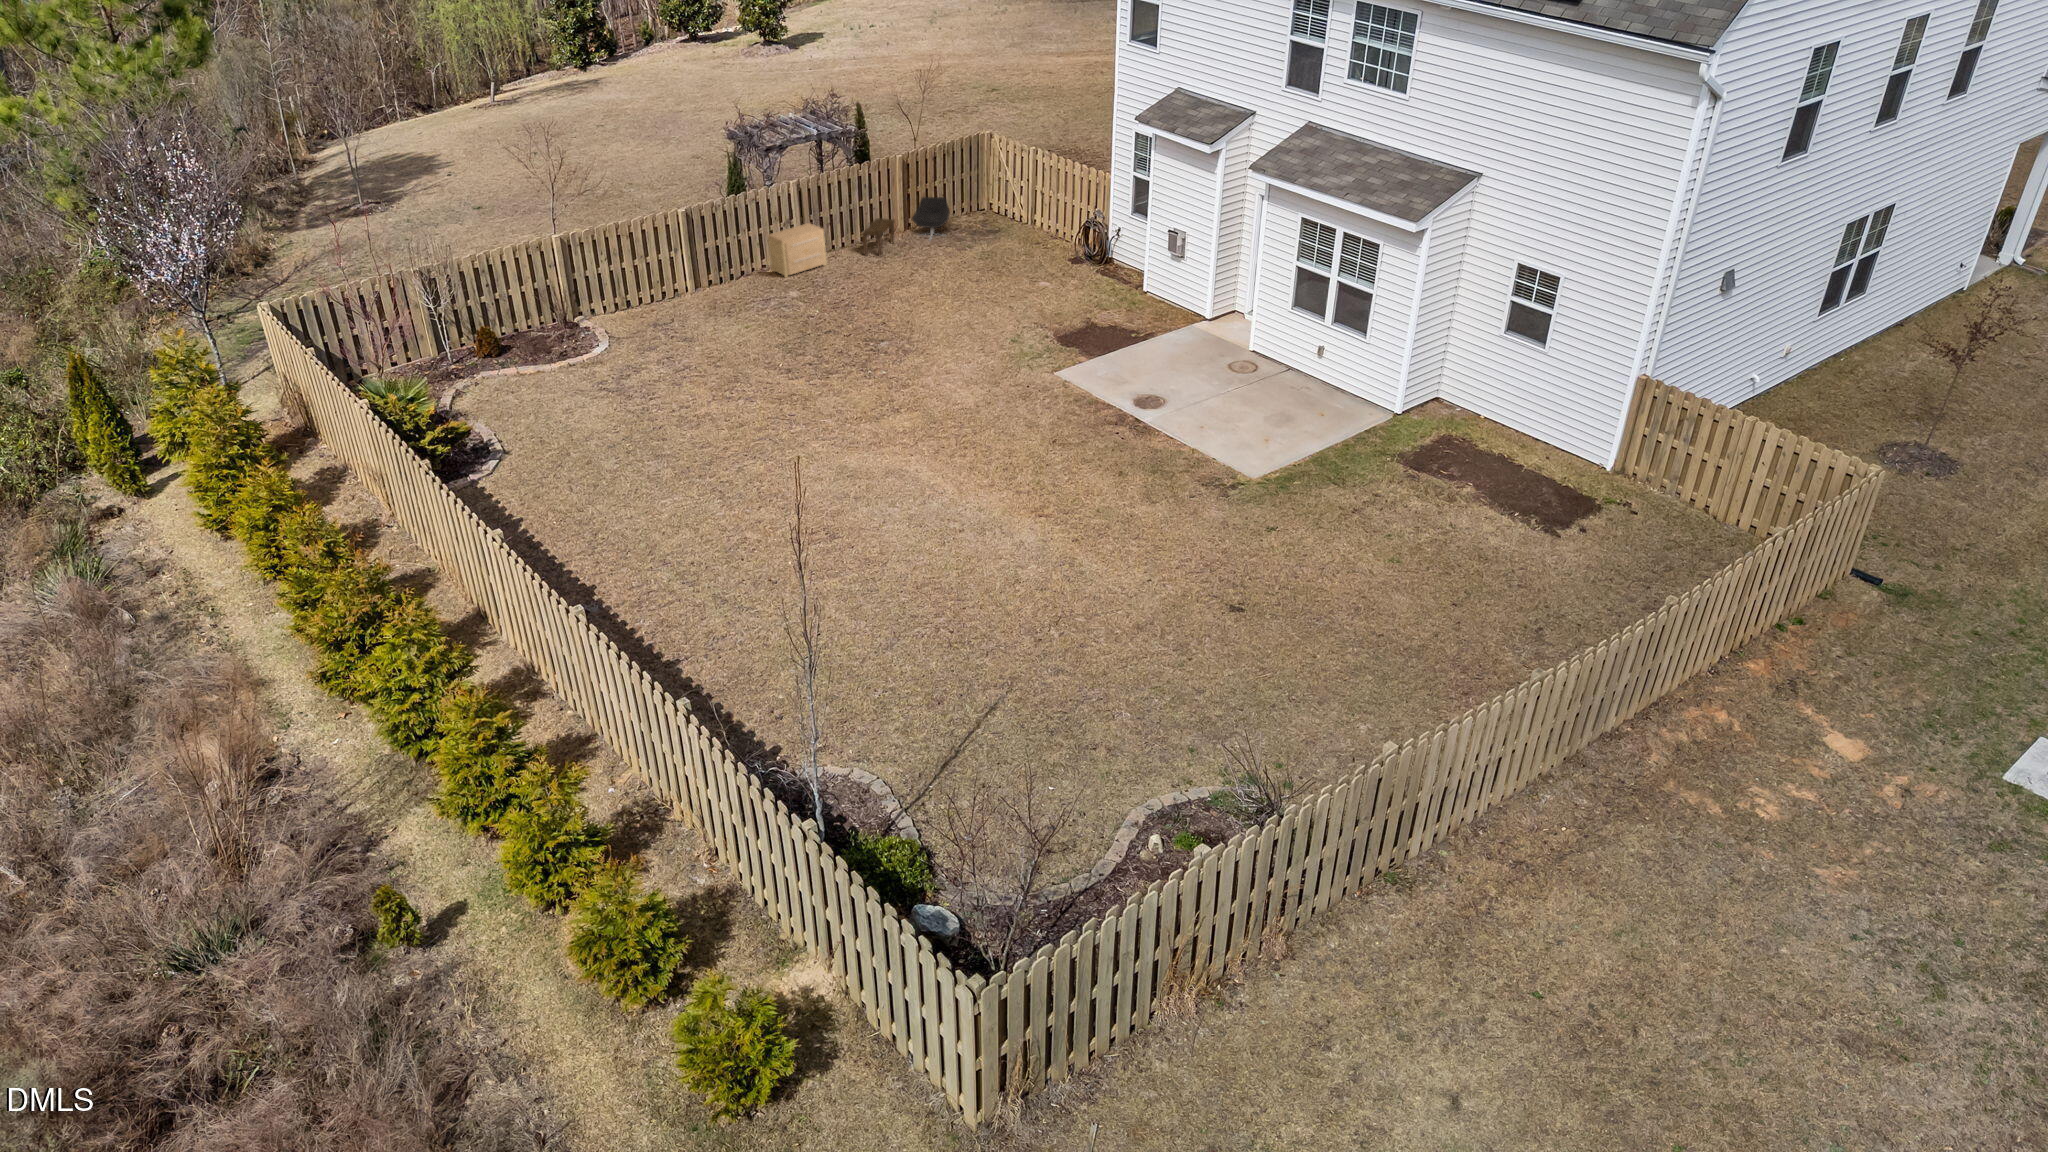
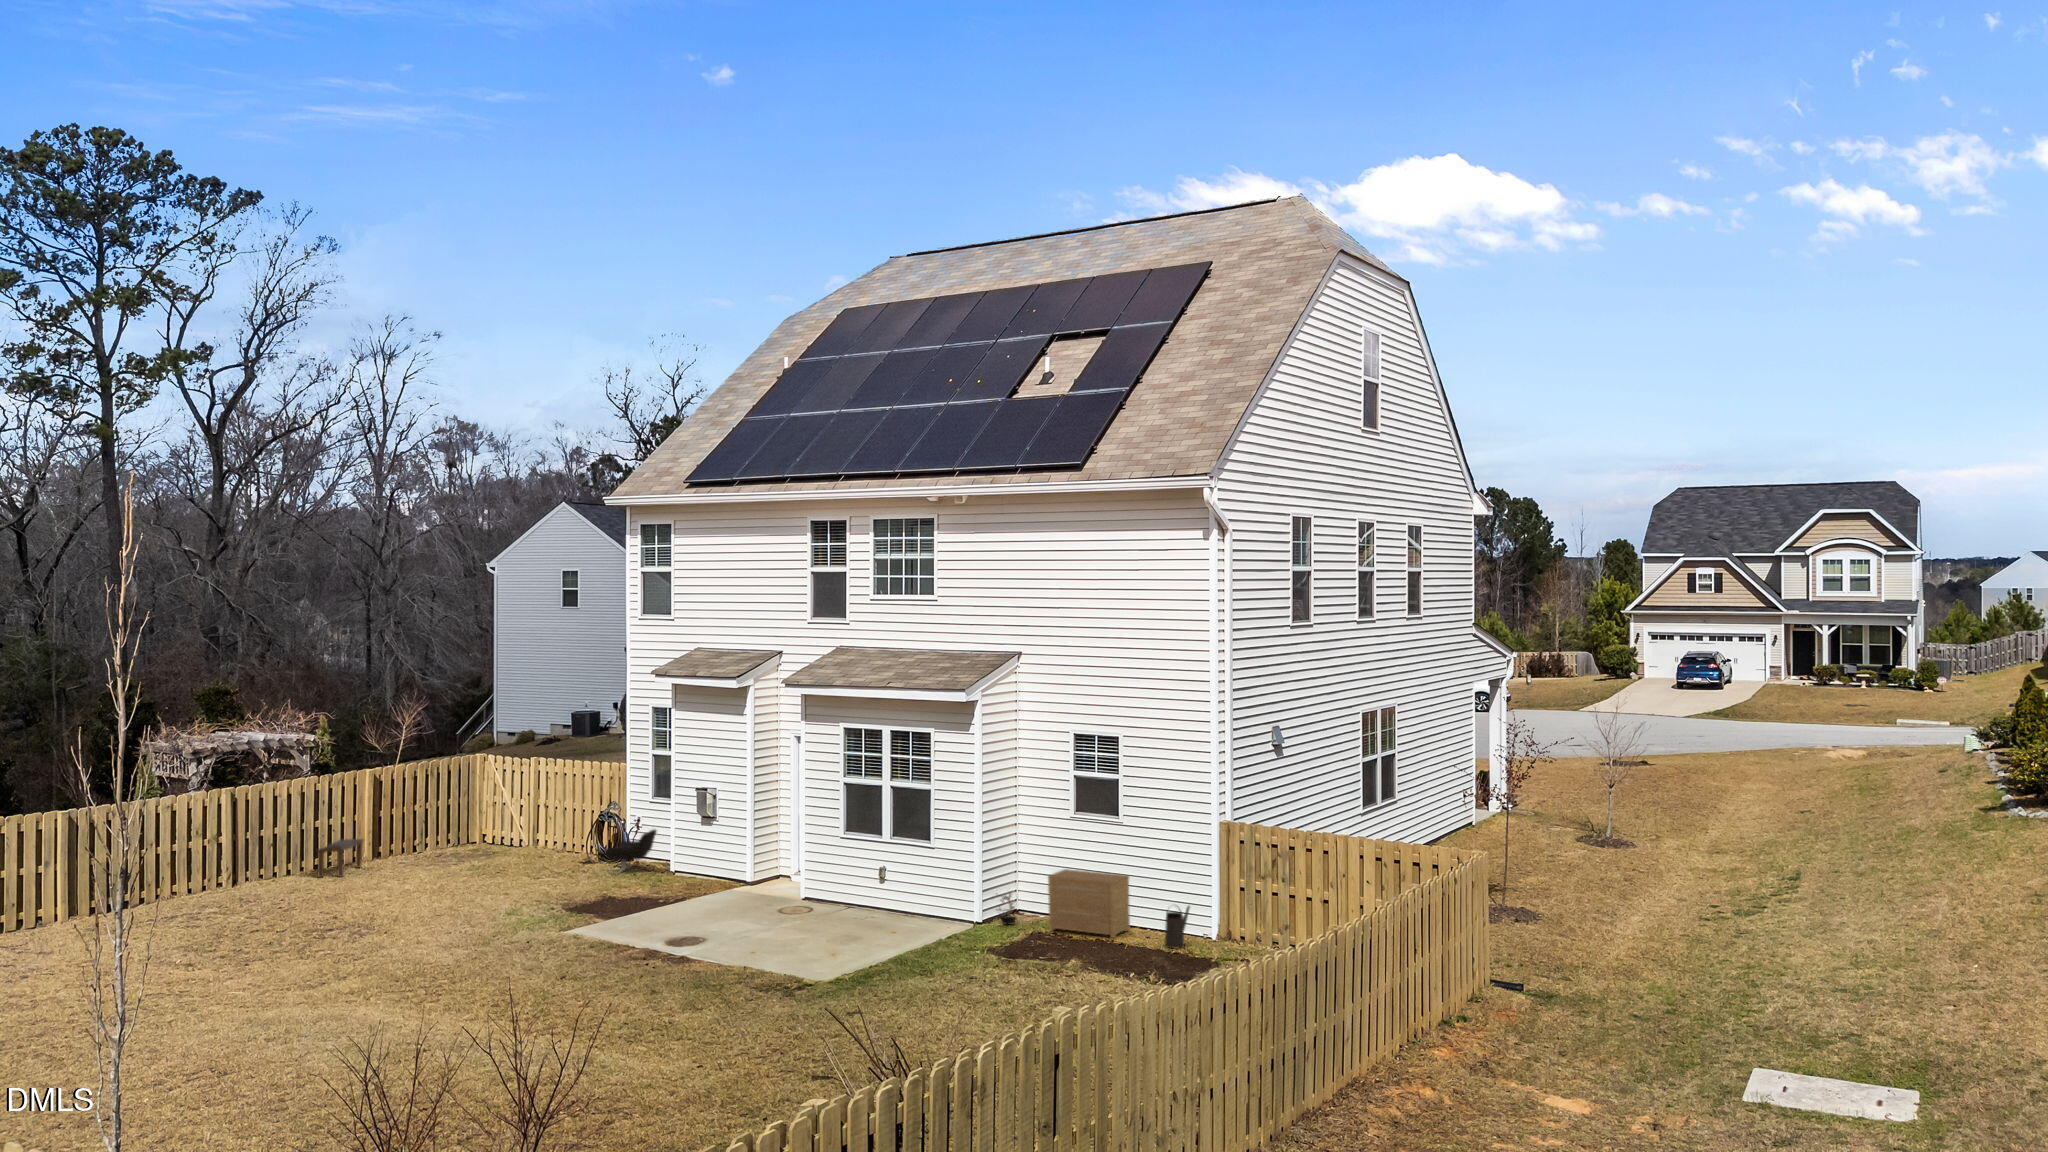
lounge chair: present [912,197,950,235] -> present [605,830,657,873]
side table: present [768,223,827,277] -> present [1048,869,1130,938]
potted plant: none [1411,386,1439,418] -> present [993,892,1017,925]
watering can: none [1556,441,1590,480] -> present [1165,906,1190,948]

